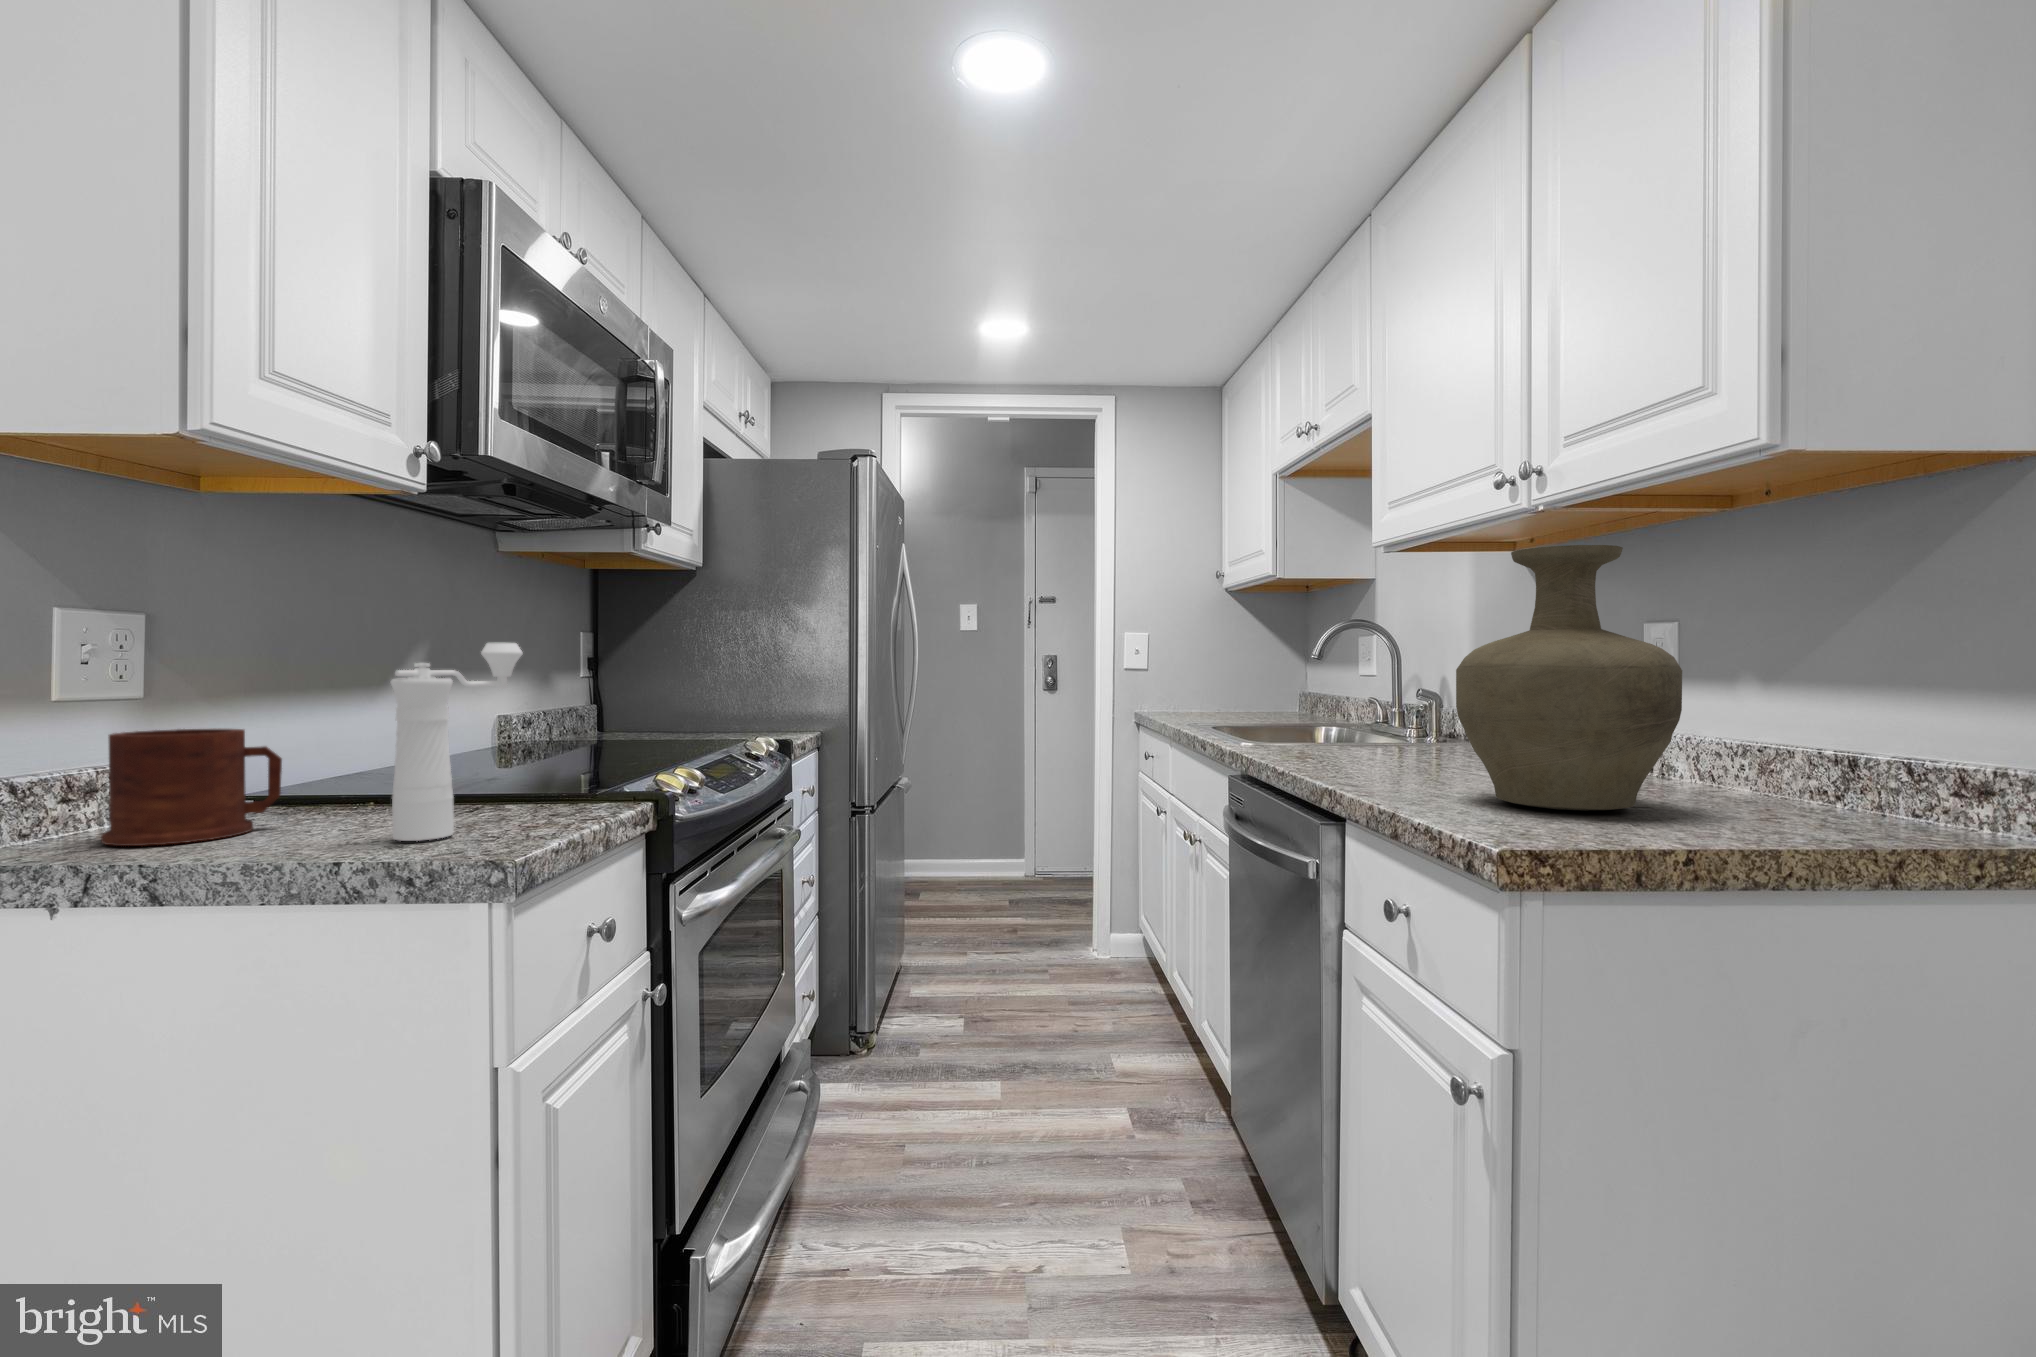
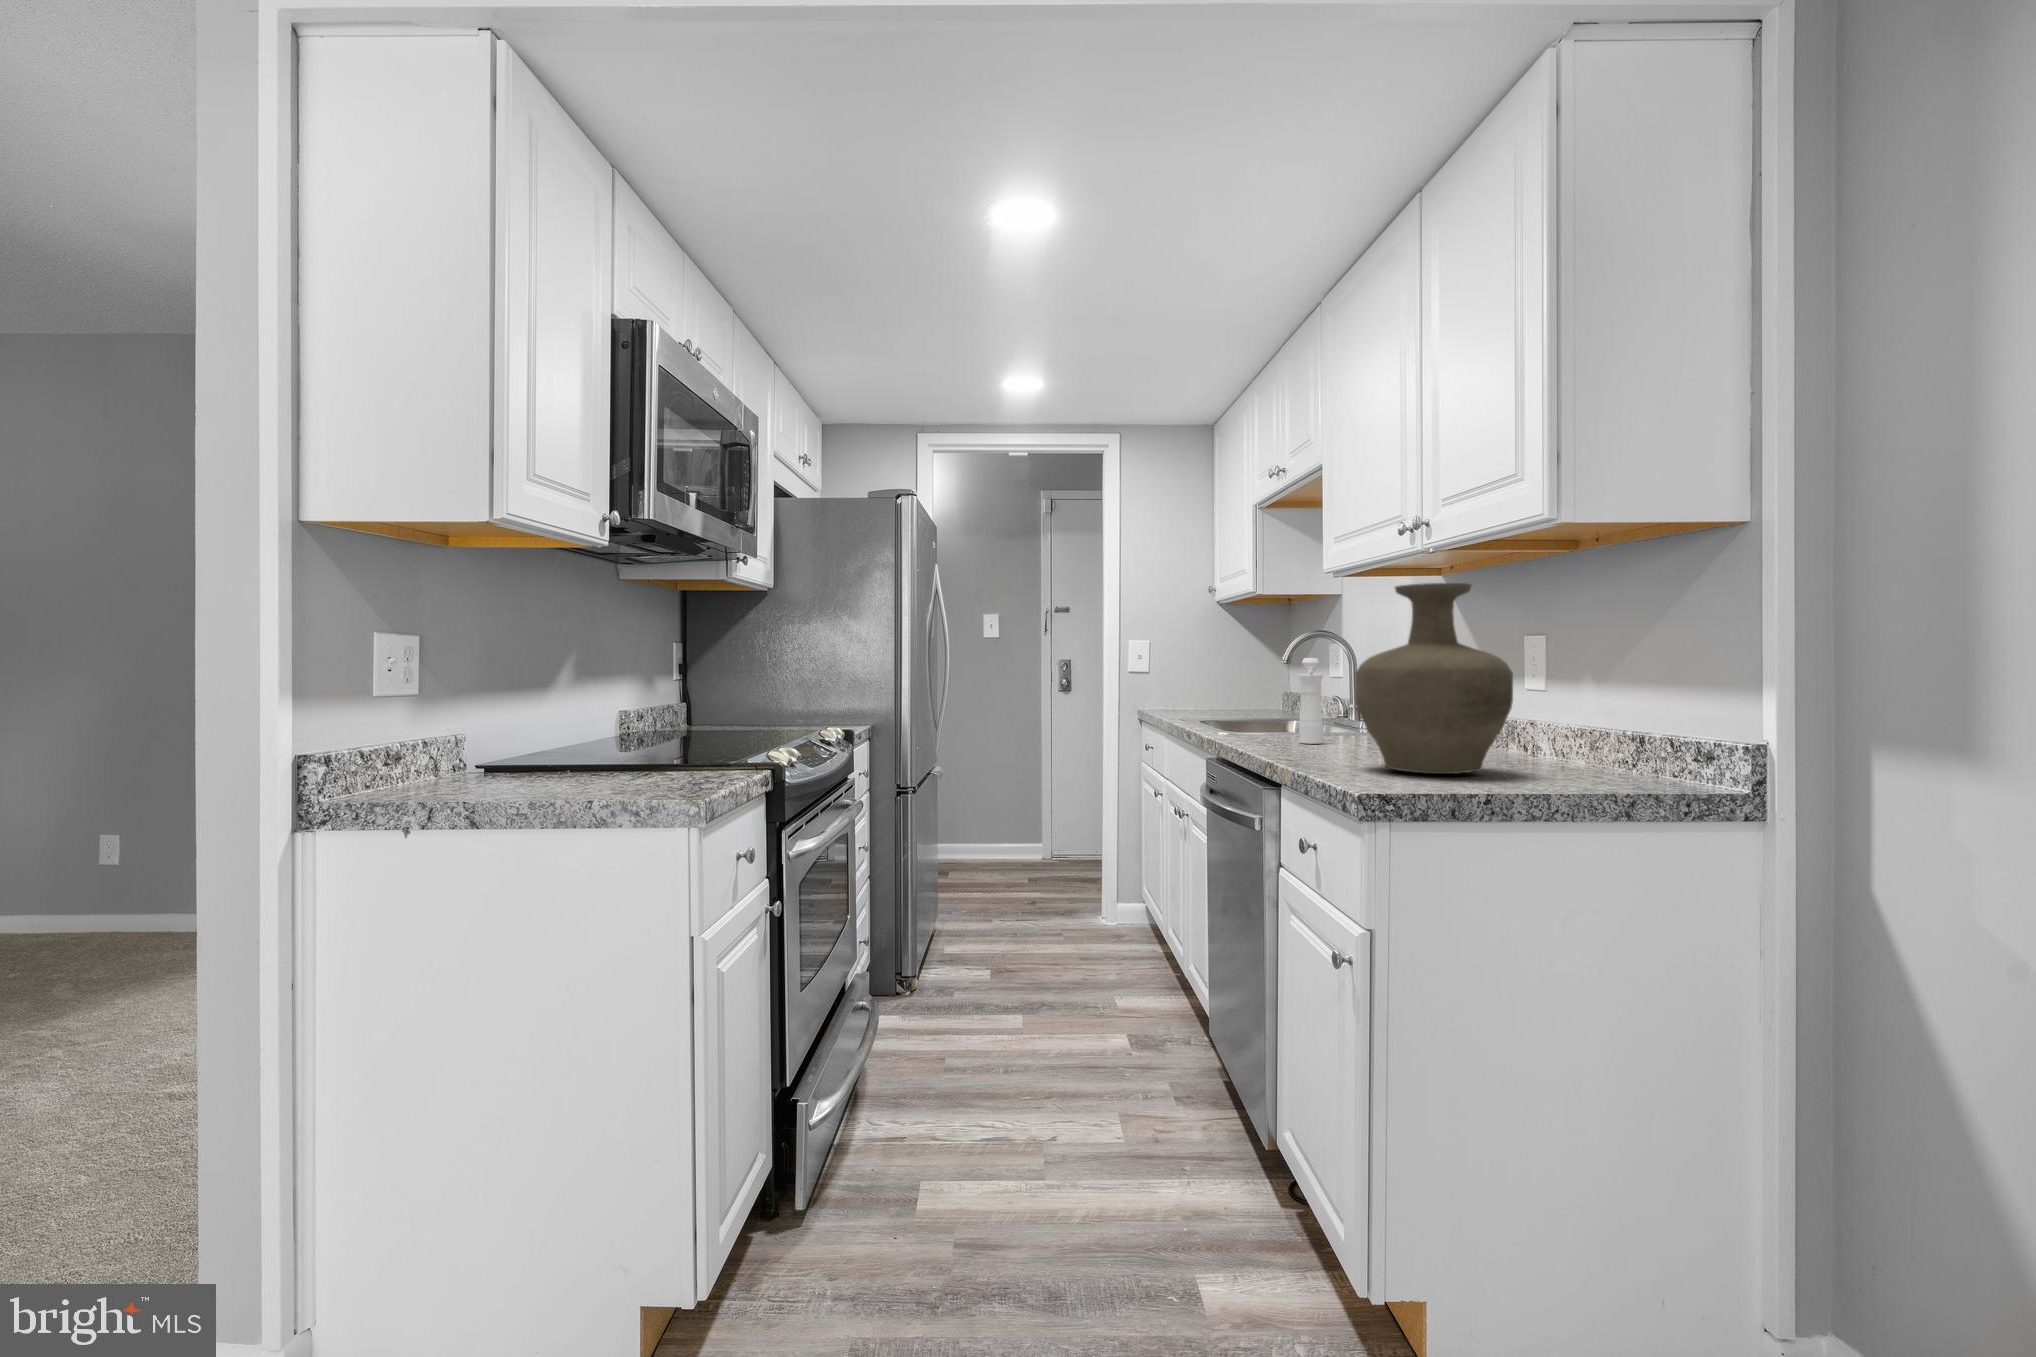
pepper mill: present [390,643,523,841] -> present [1299,658,1323,744]
mug: present [101,729,282,846] -> none [421,716,528,793]

